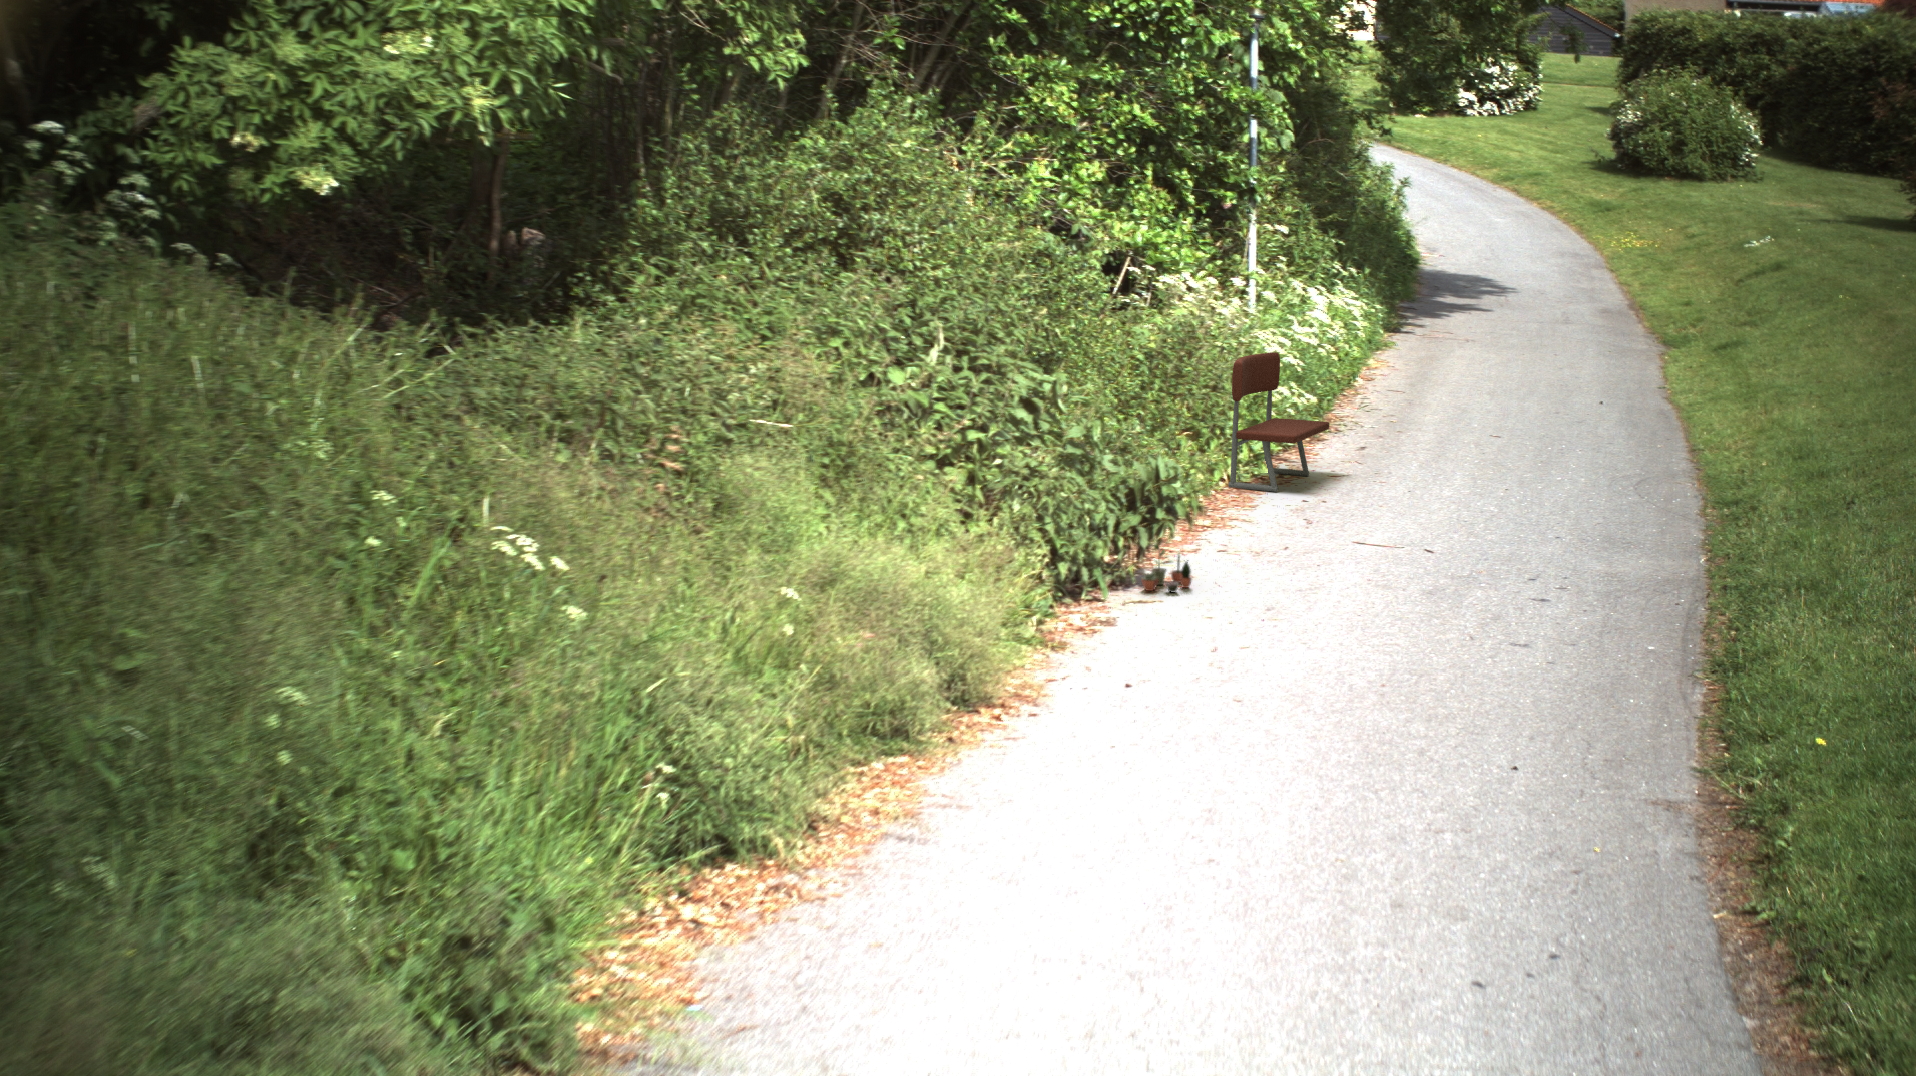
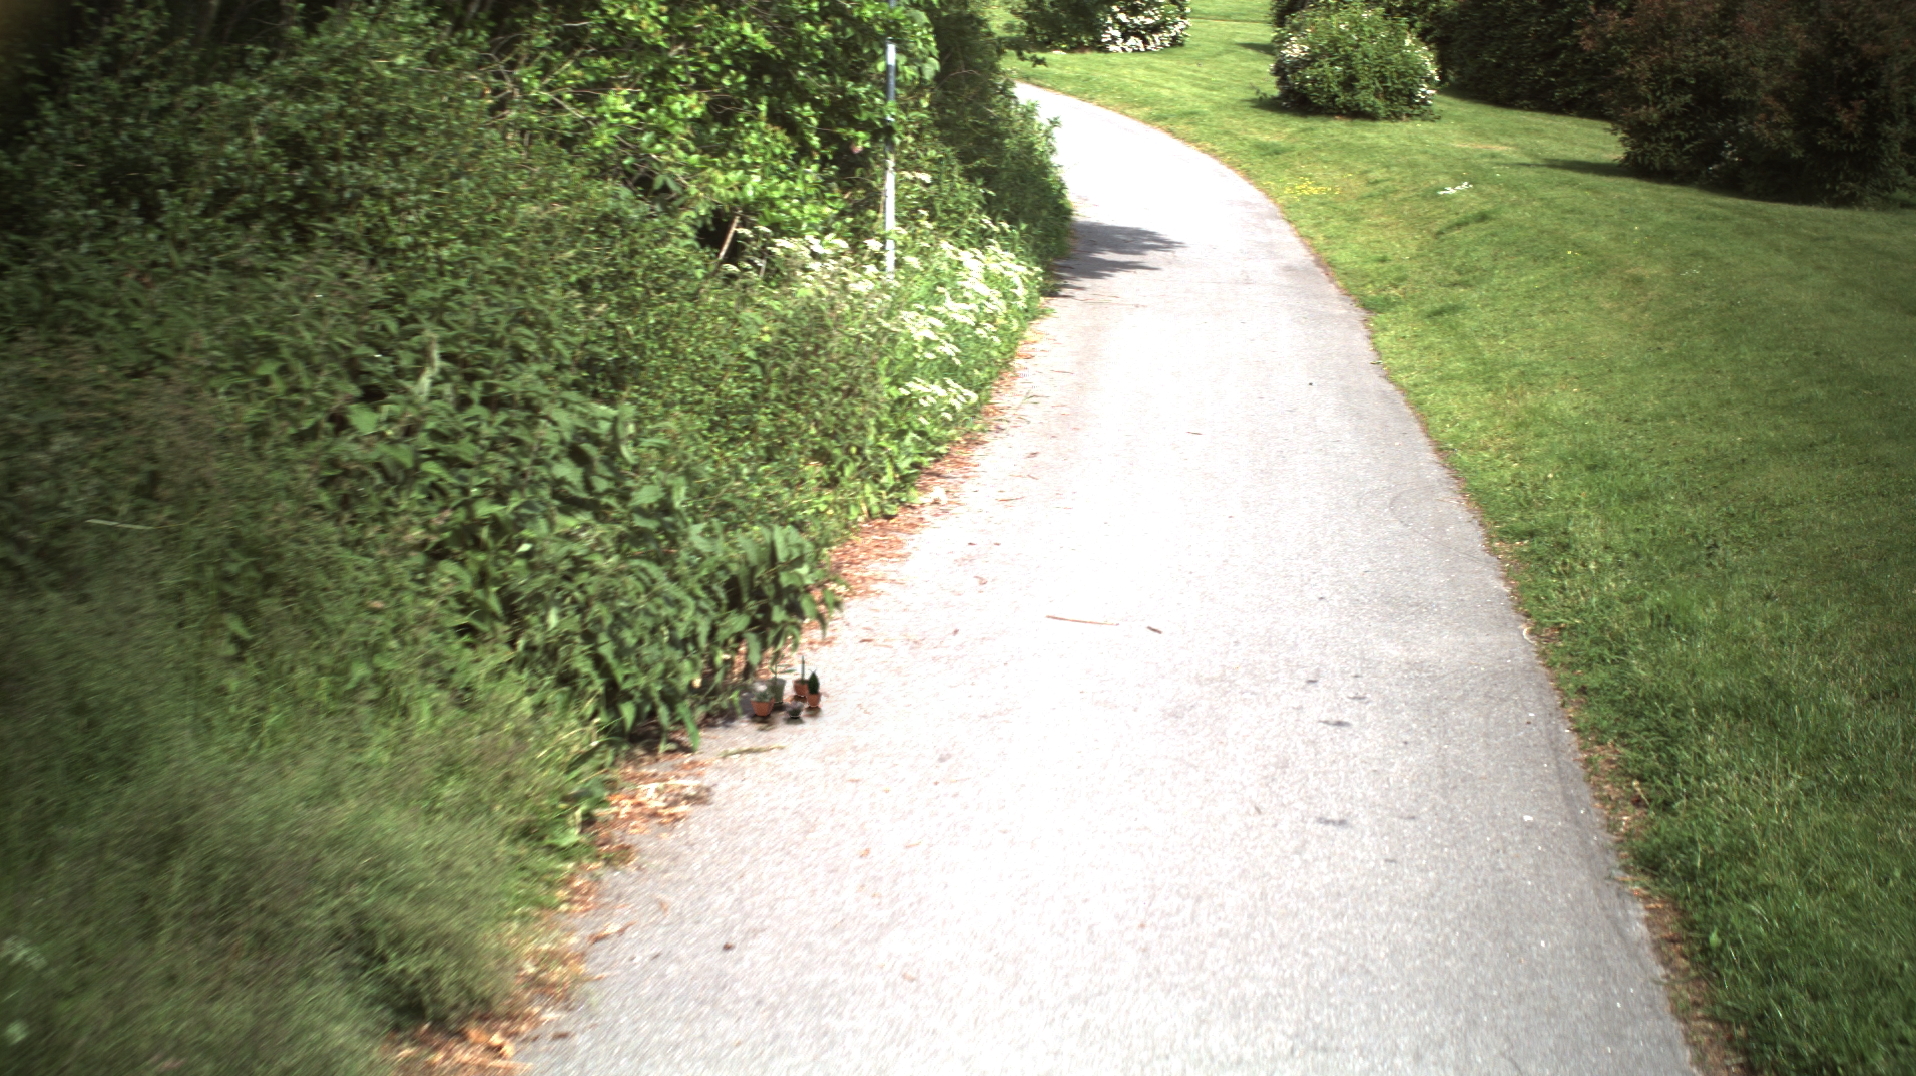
bench: present [1228,352,1330,492] -> none [869,344,990,525]

